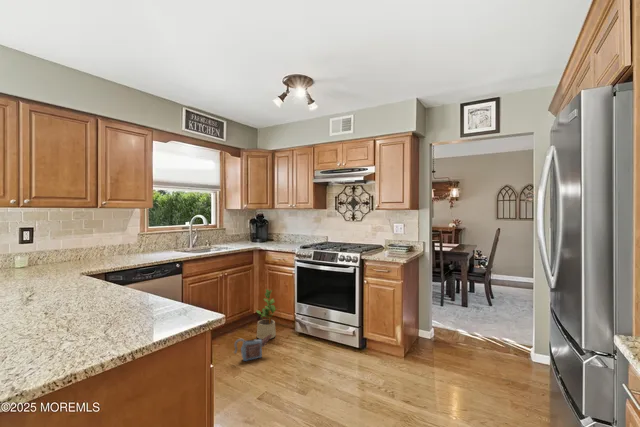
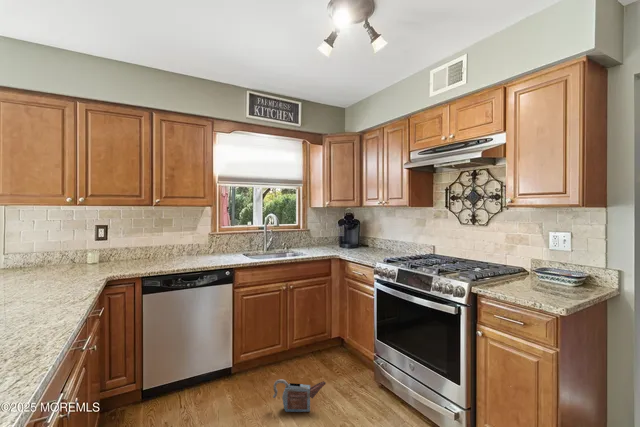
potted plant: present [256,289,276,339] -> none [322,312,350,380]

